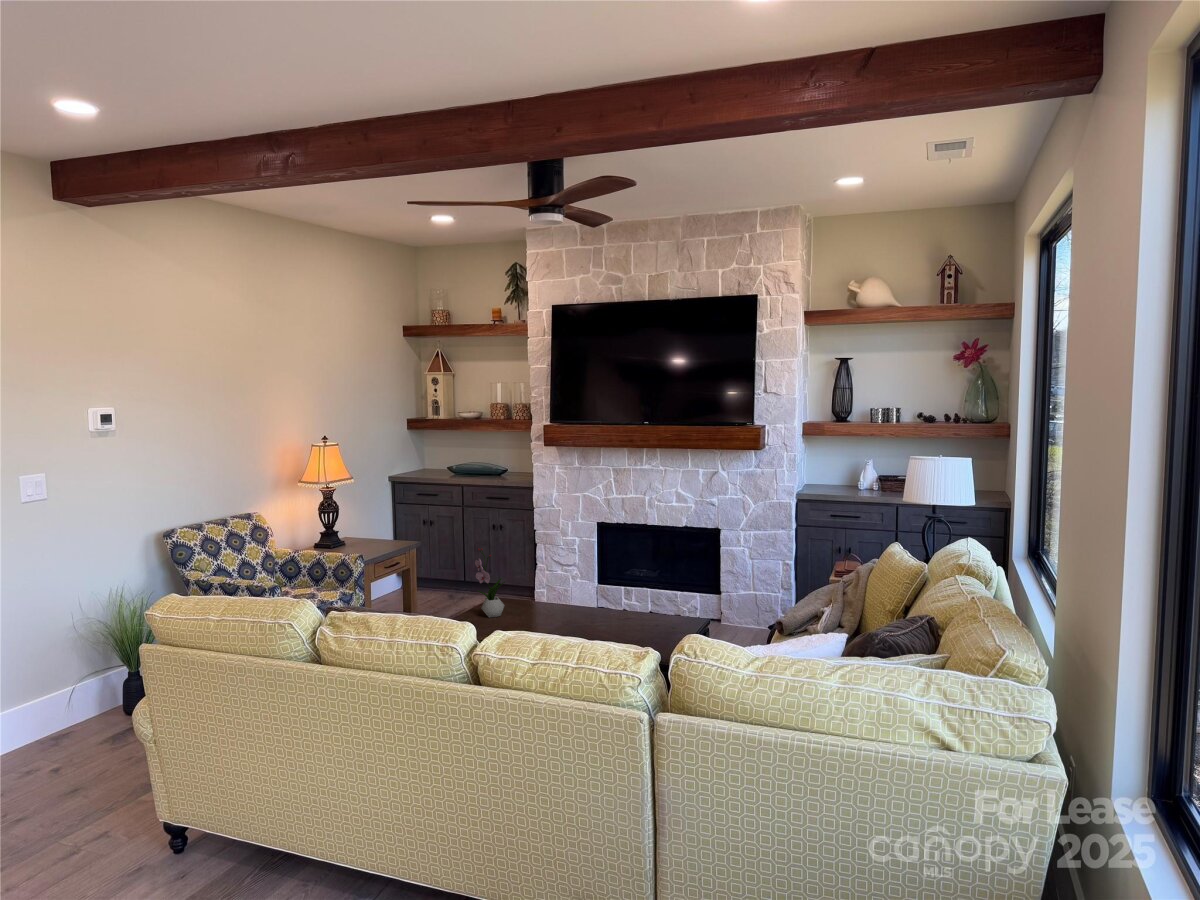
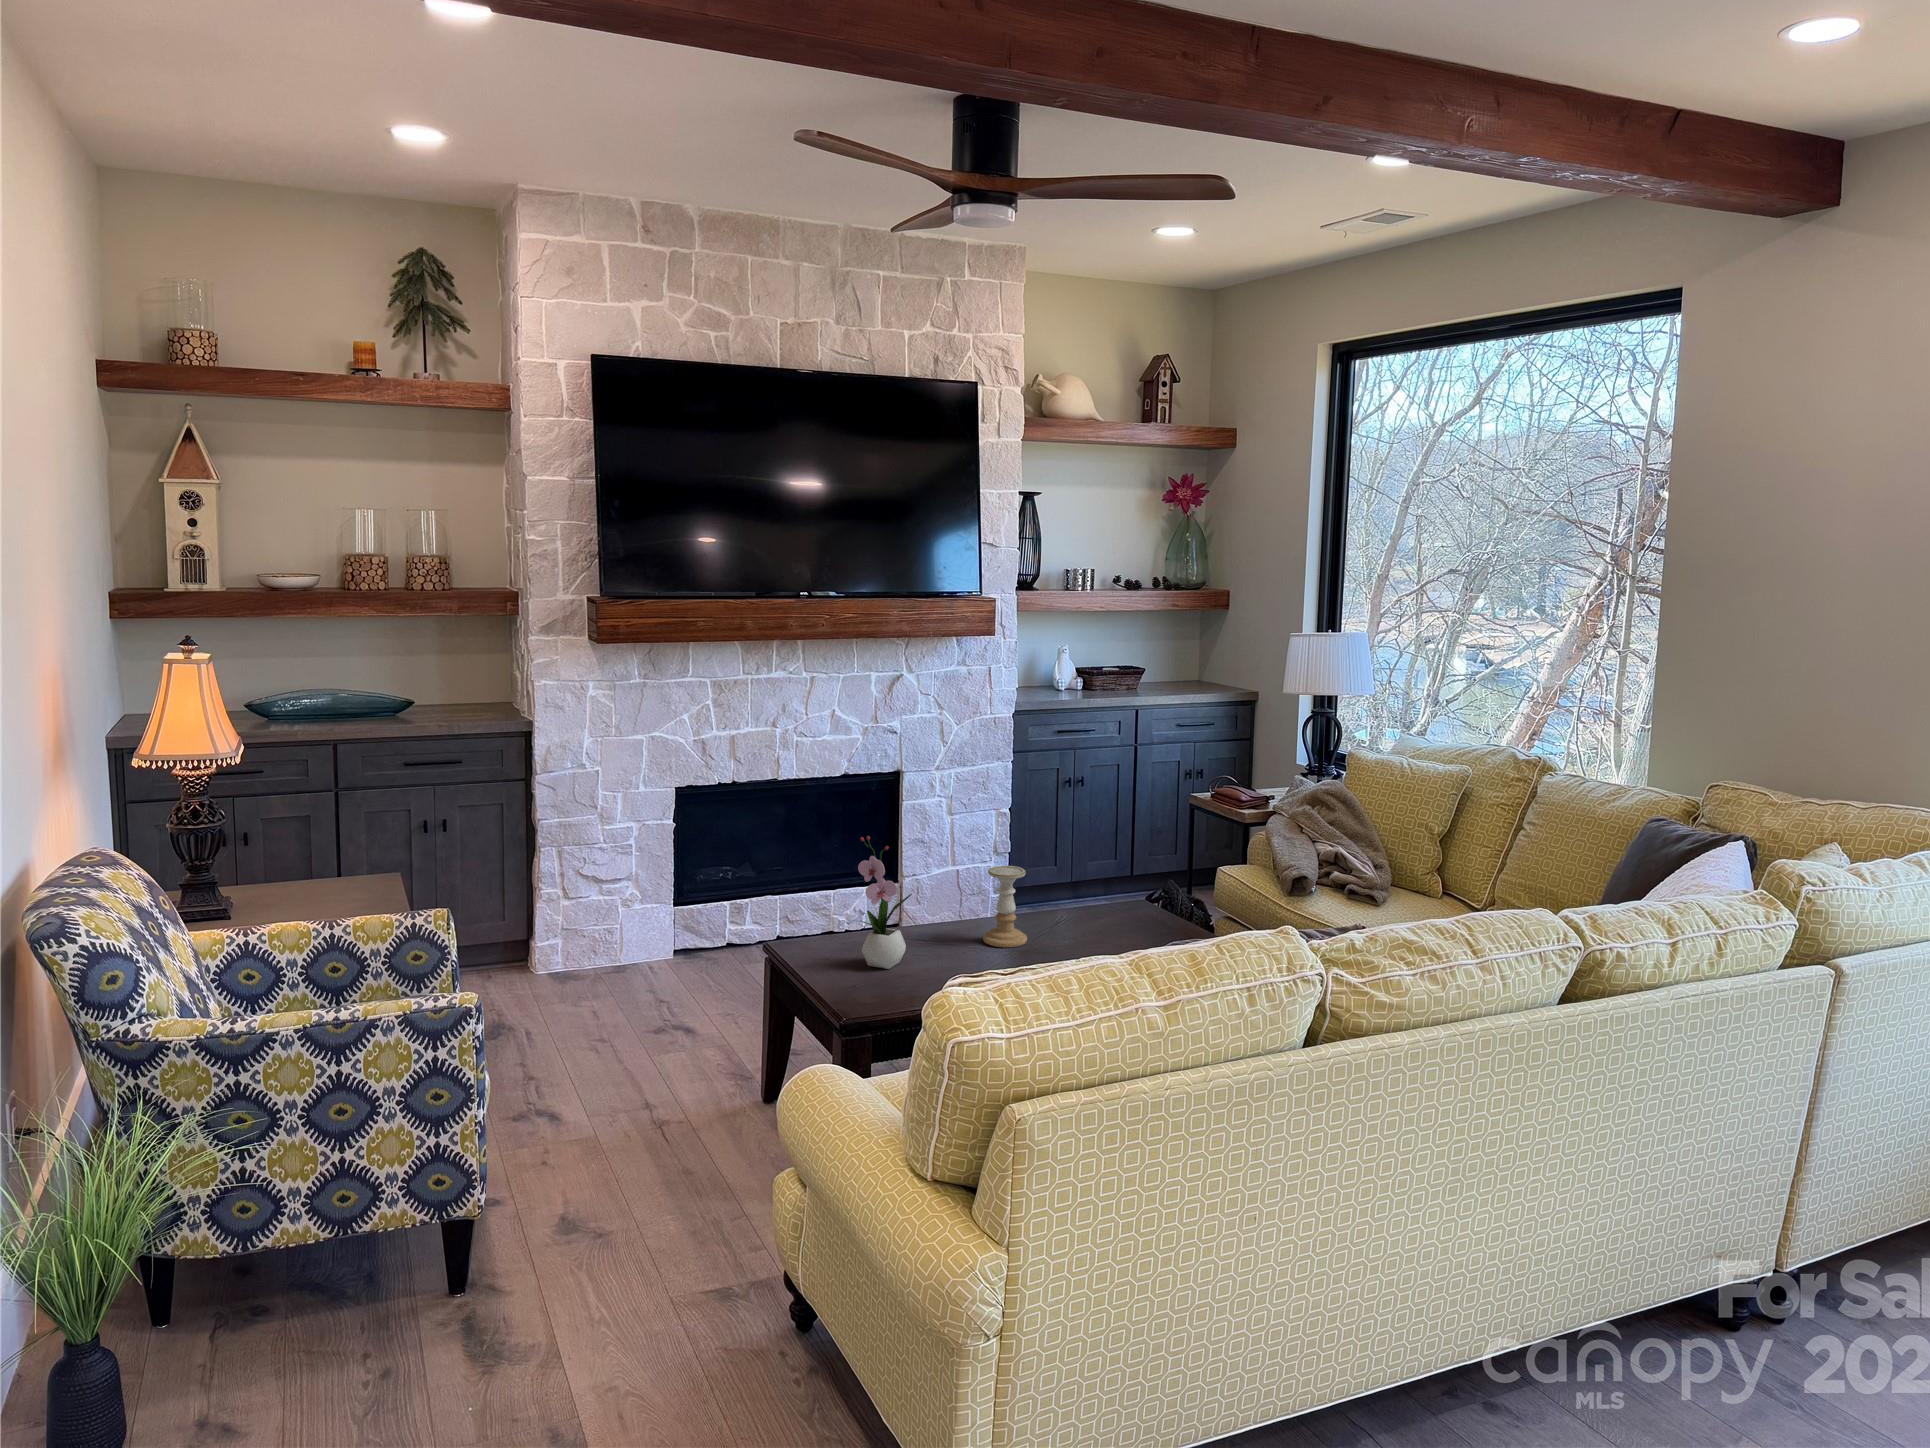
candle holder: none [553,577,577,622] -> present [983,866,1027,947]

